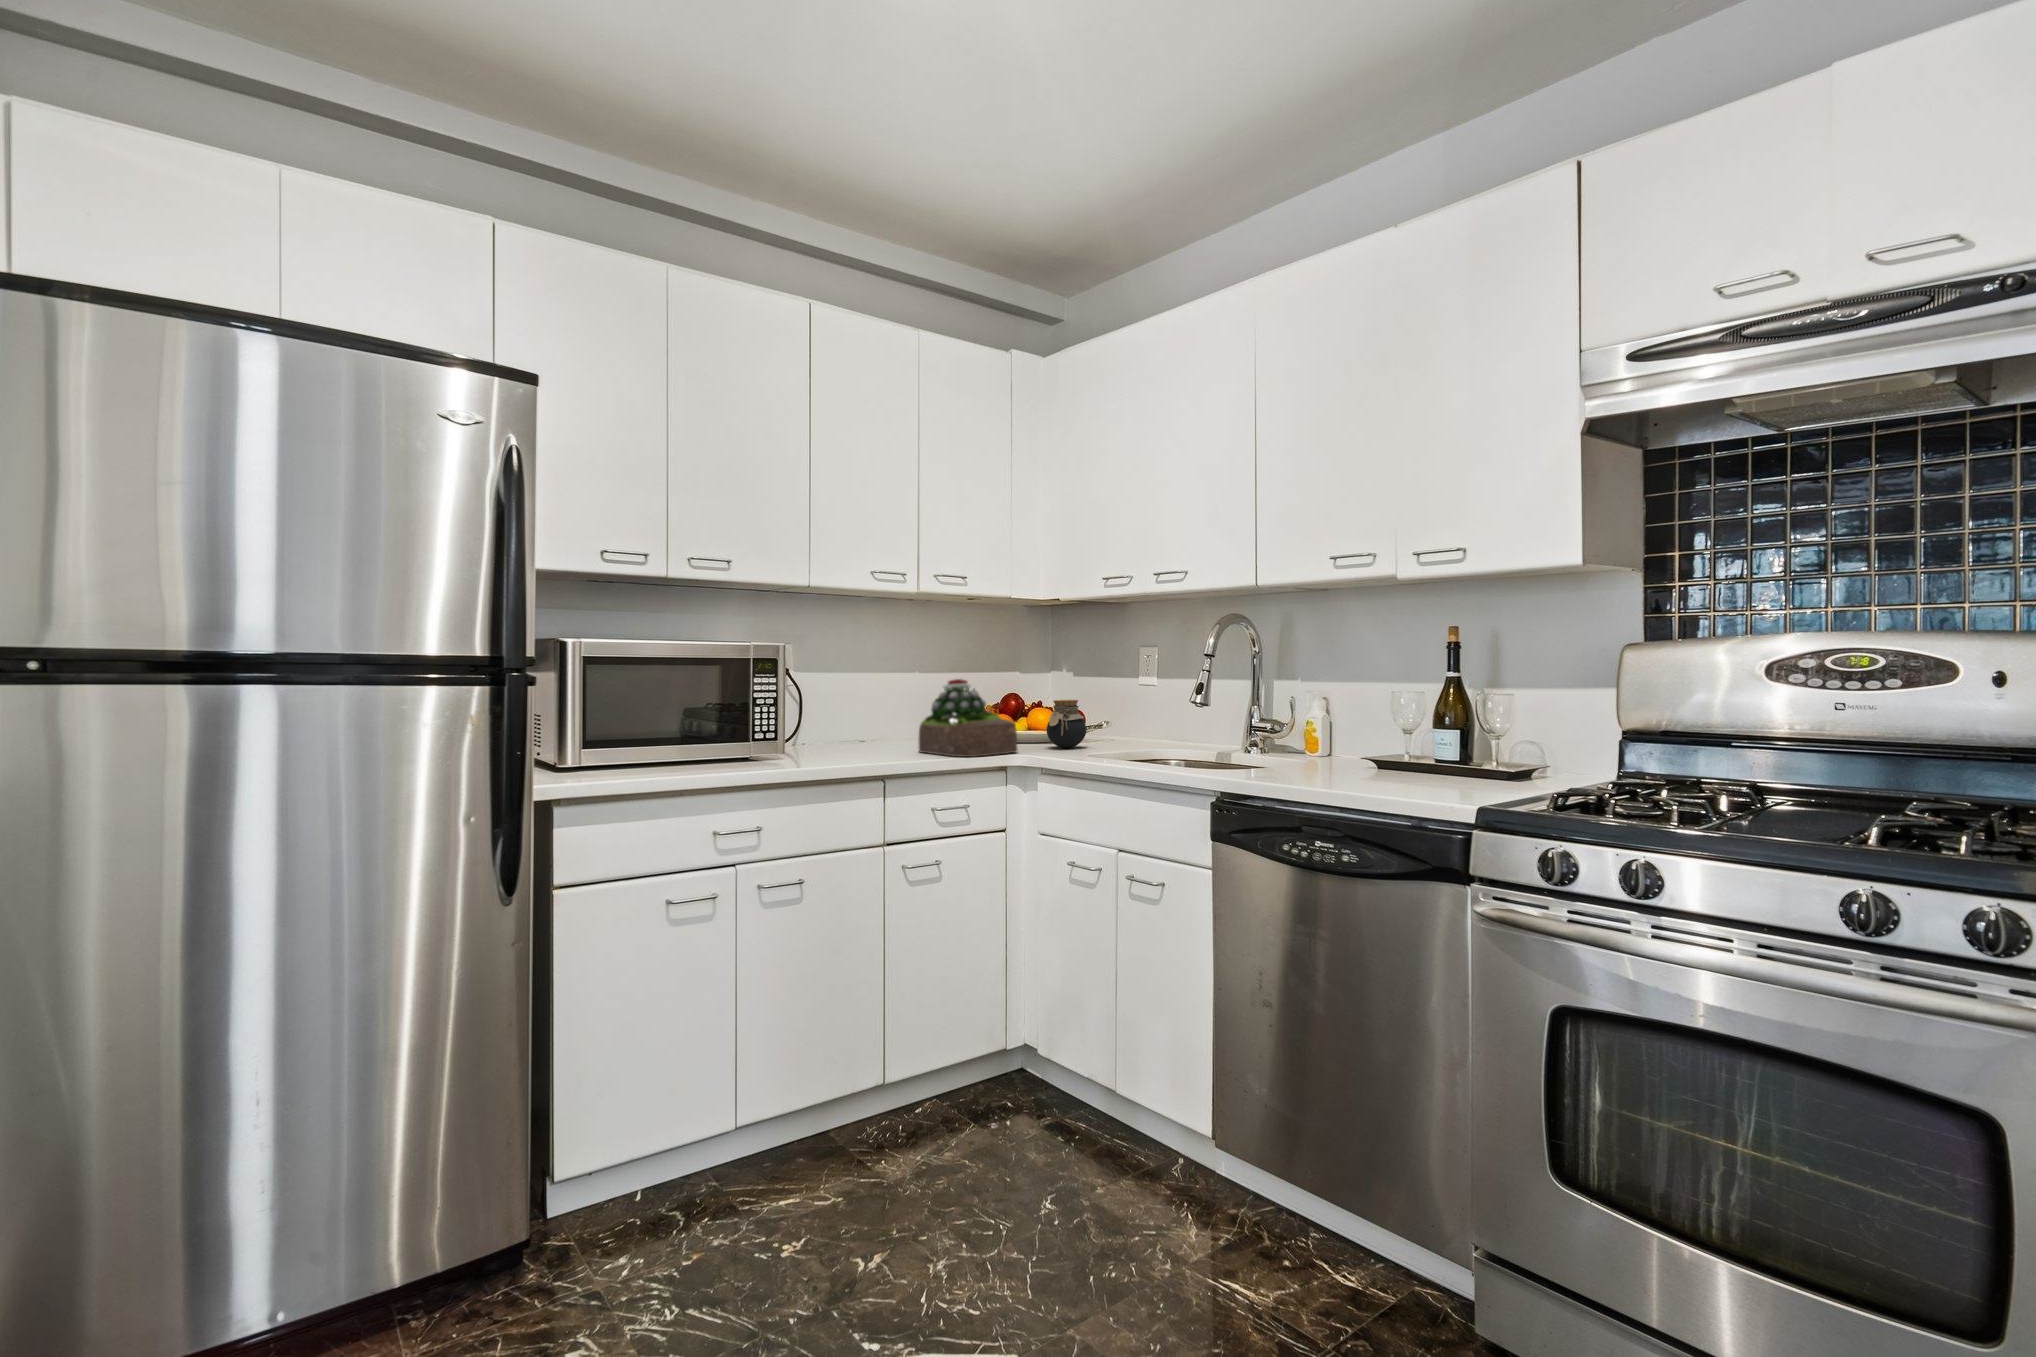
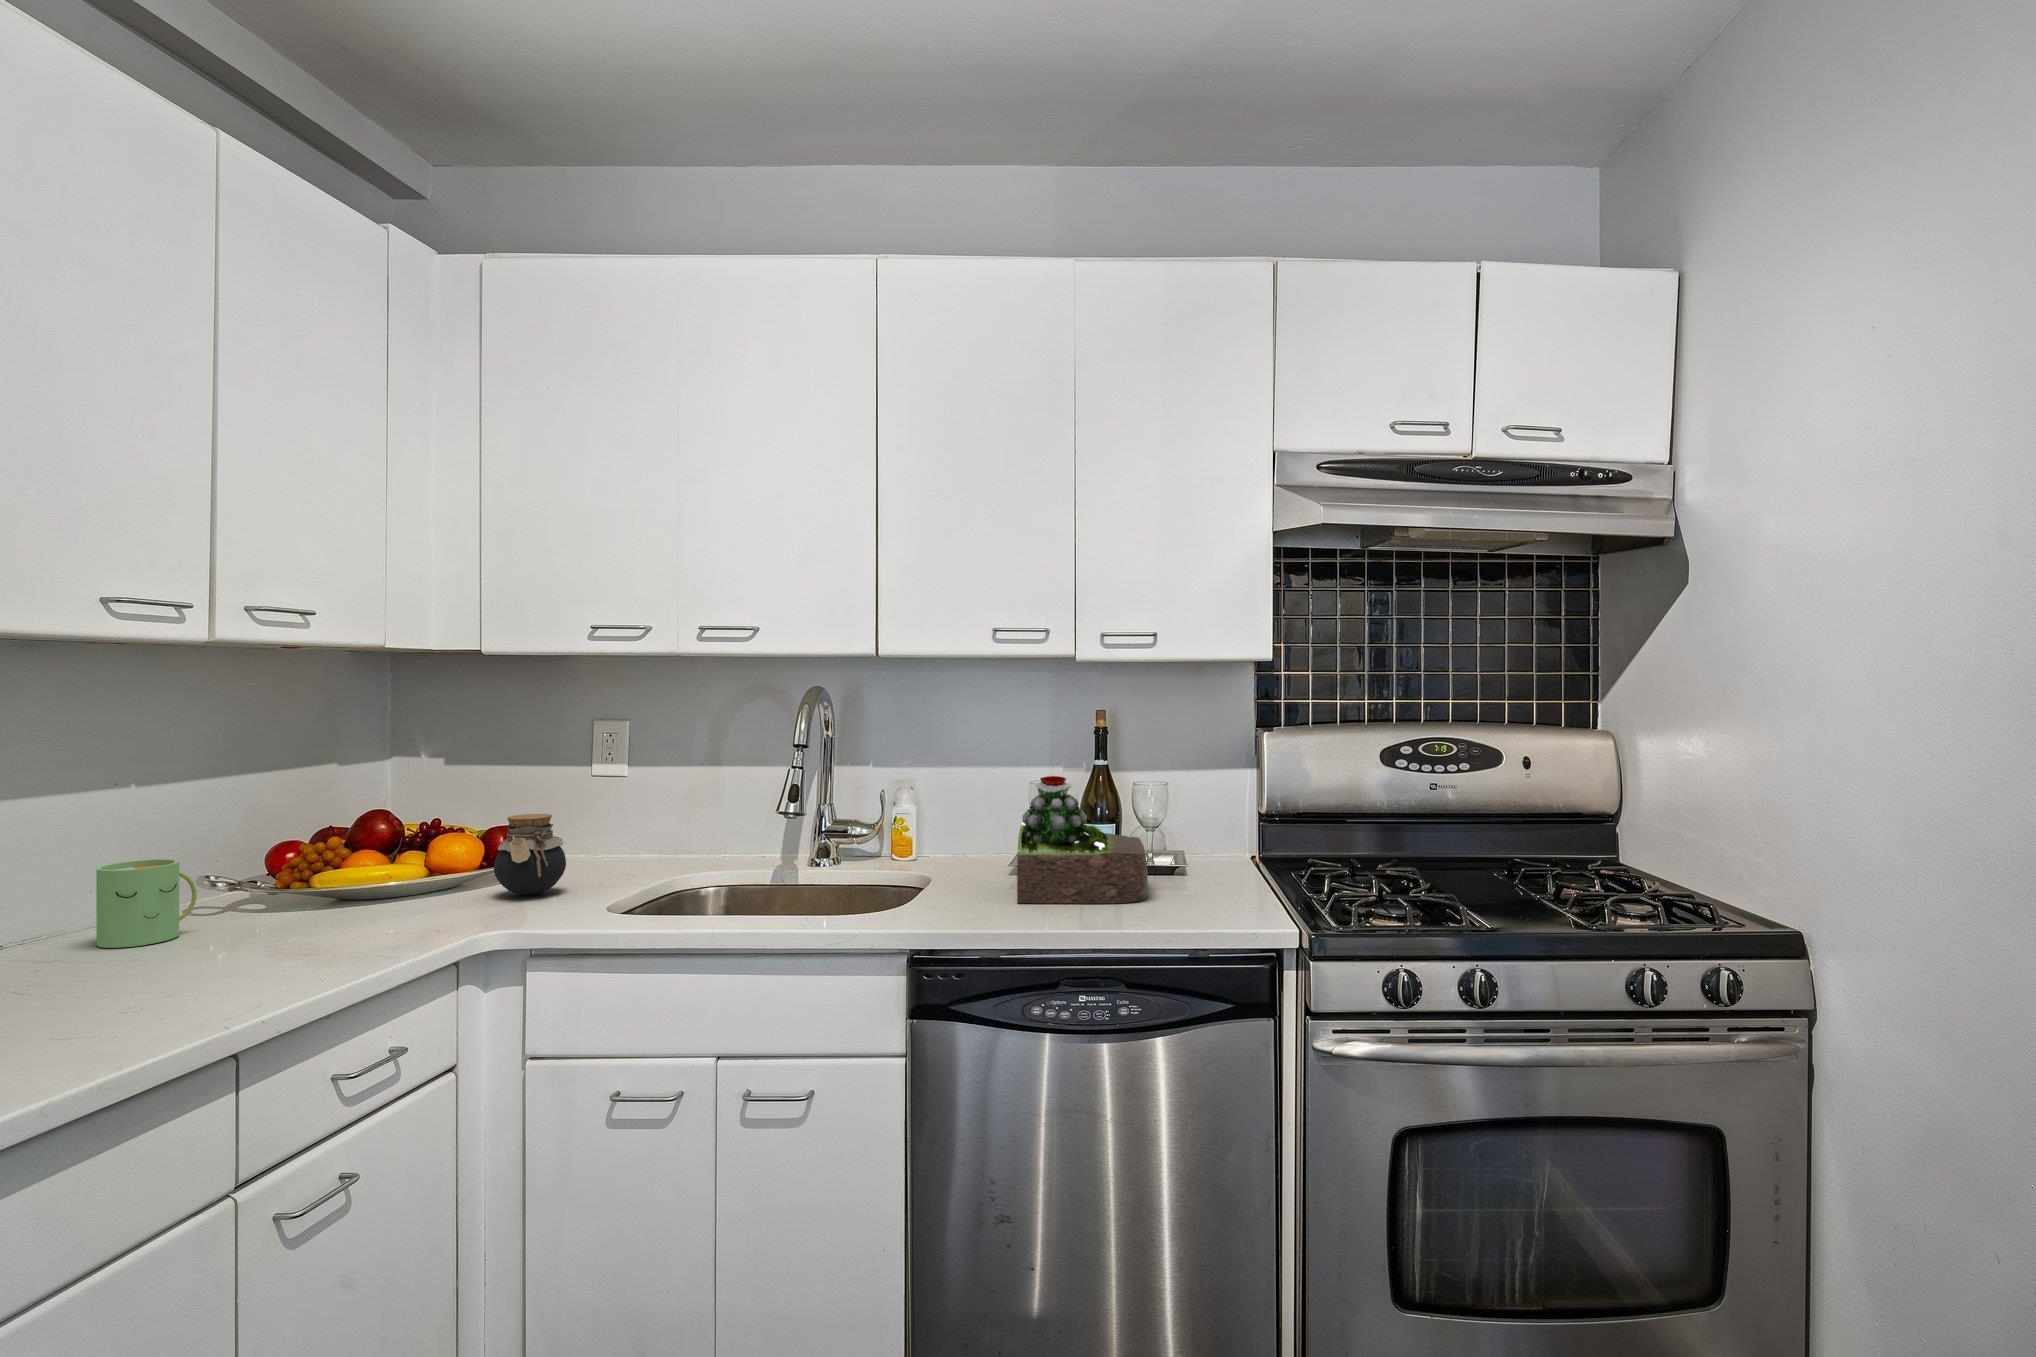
succulent plant: present [919,679,1017,757] -> present [1017,776,1148,904]
mug: none [877,710,916,749] -> present [96,859,197,948]

